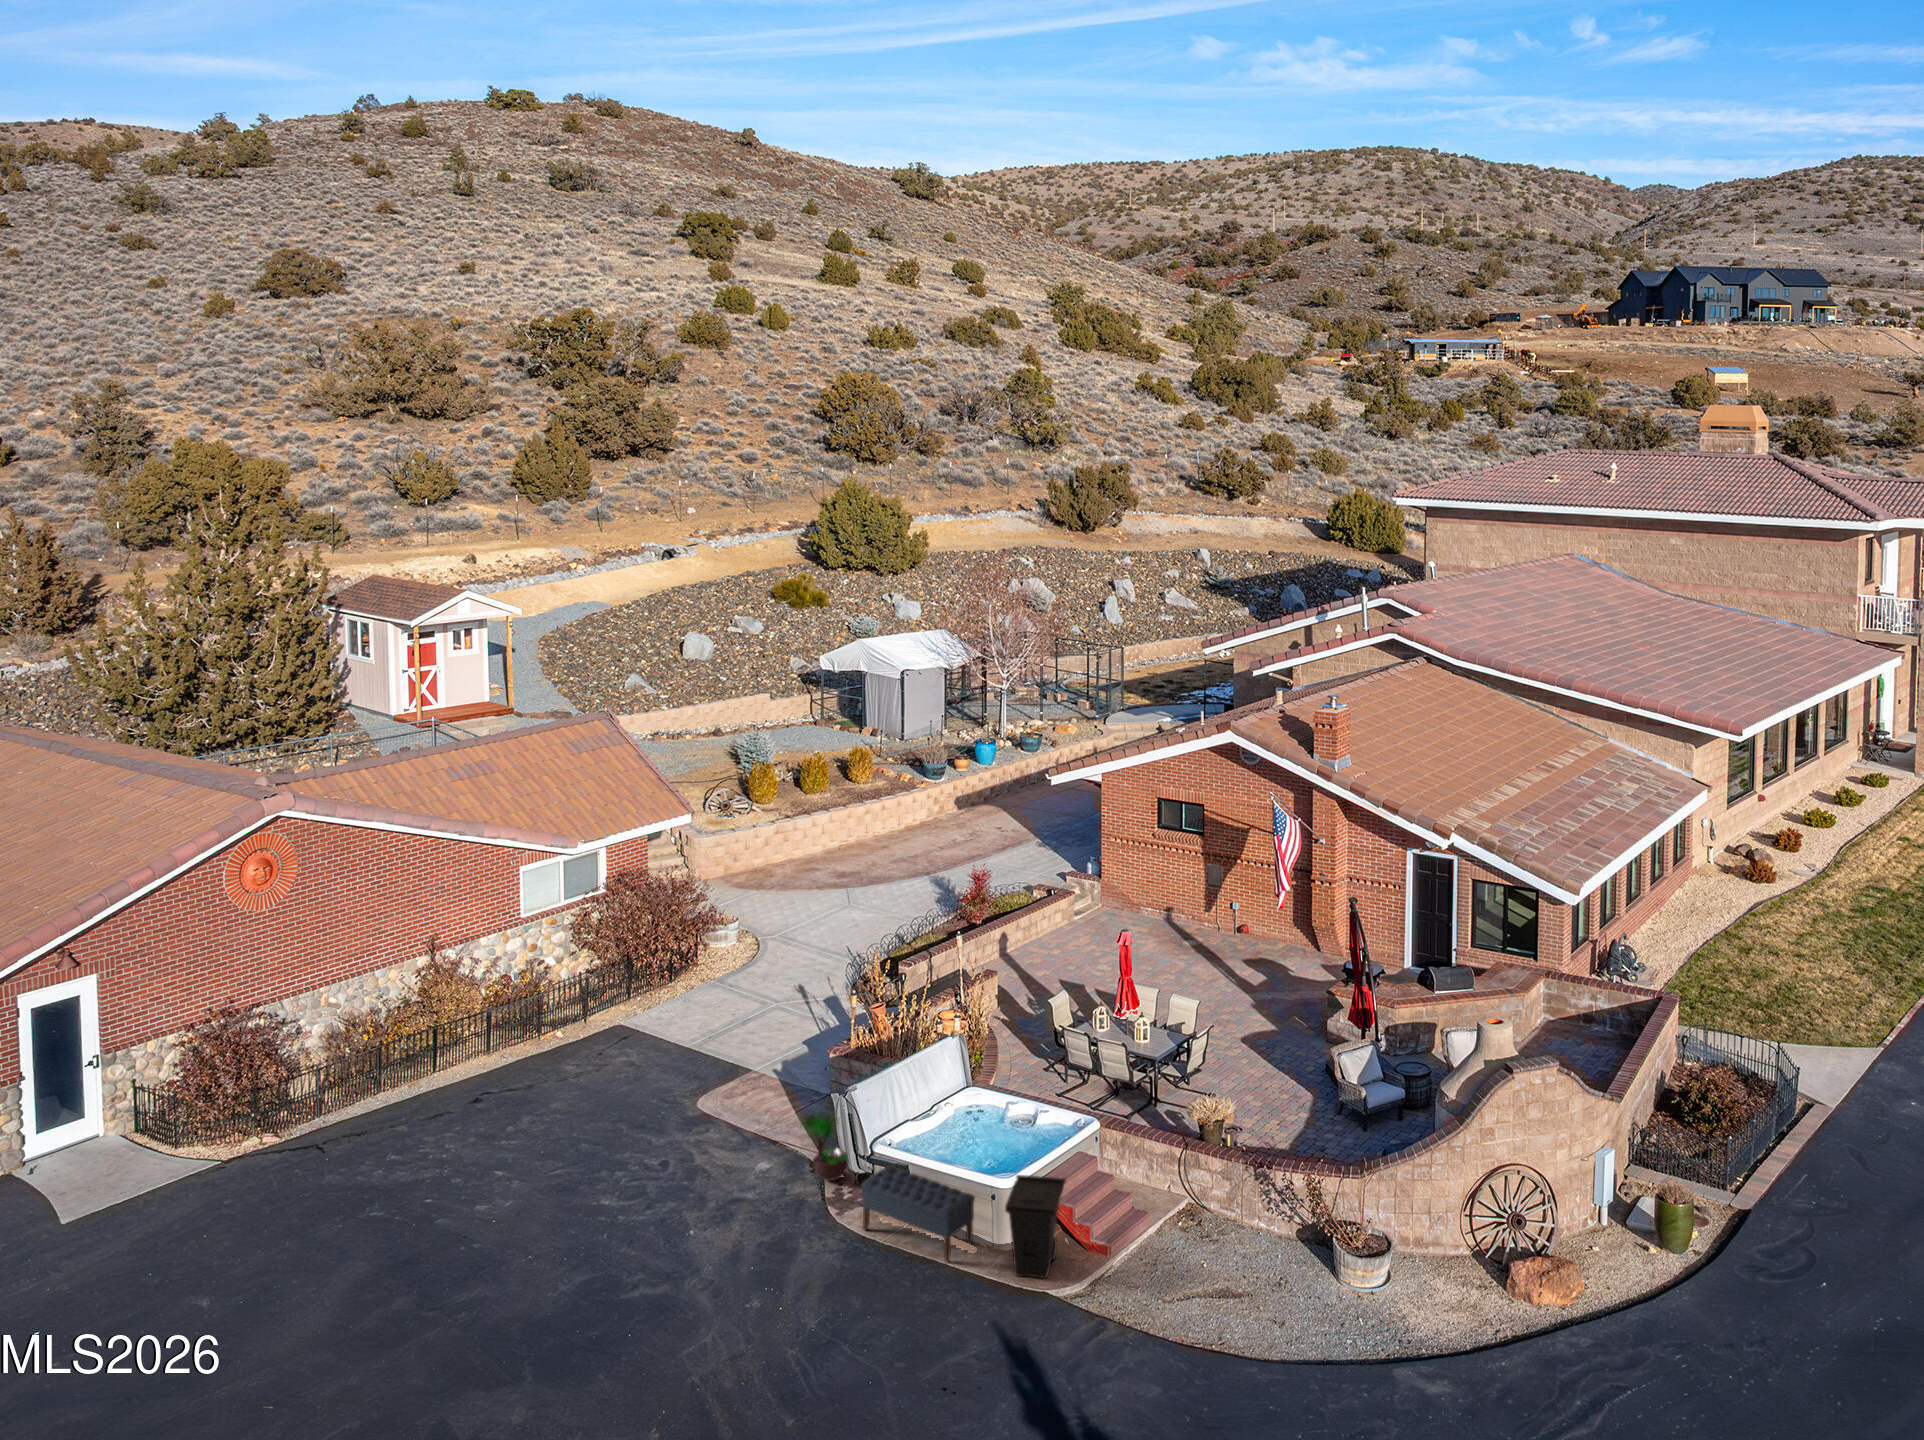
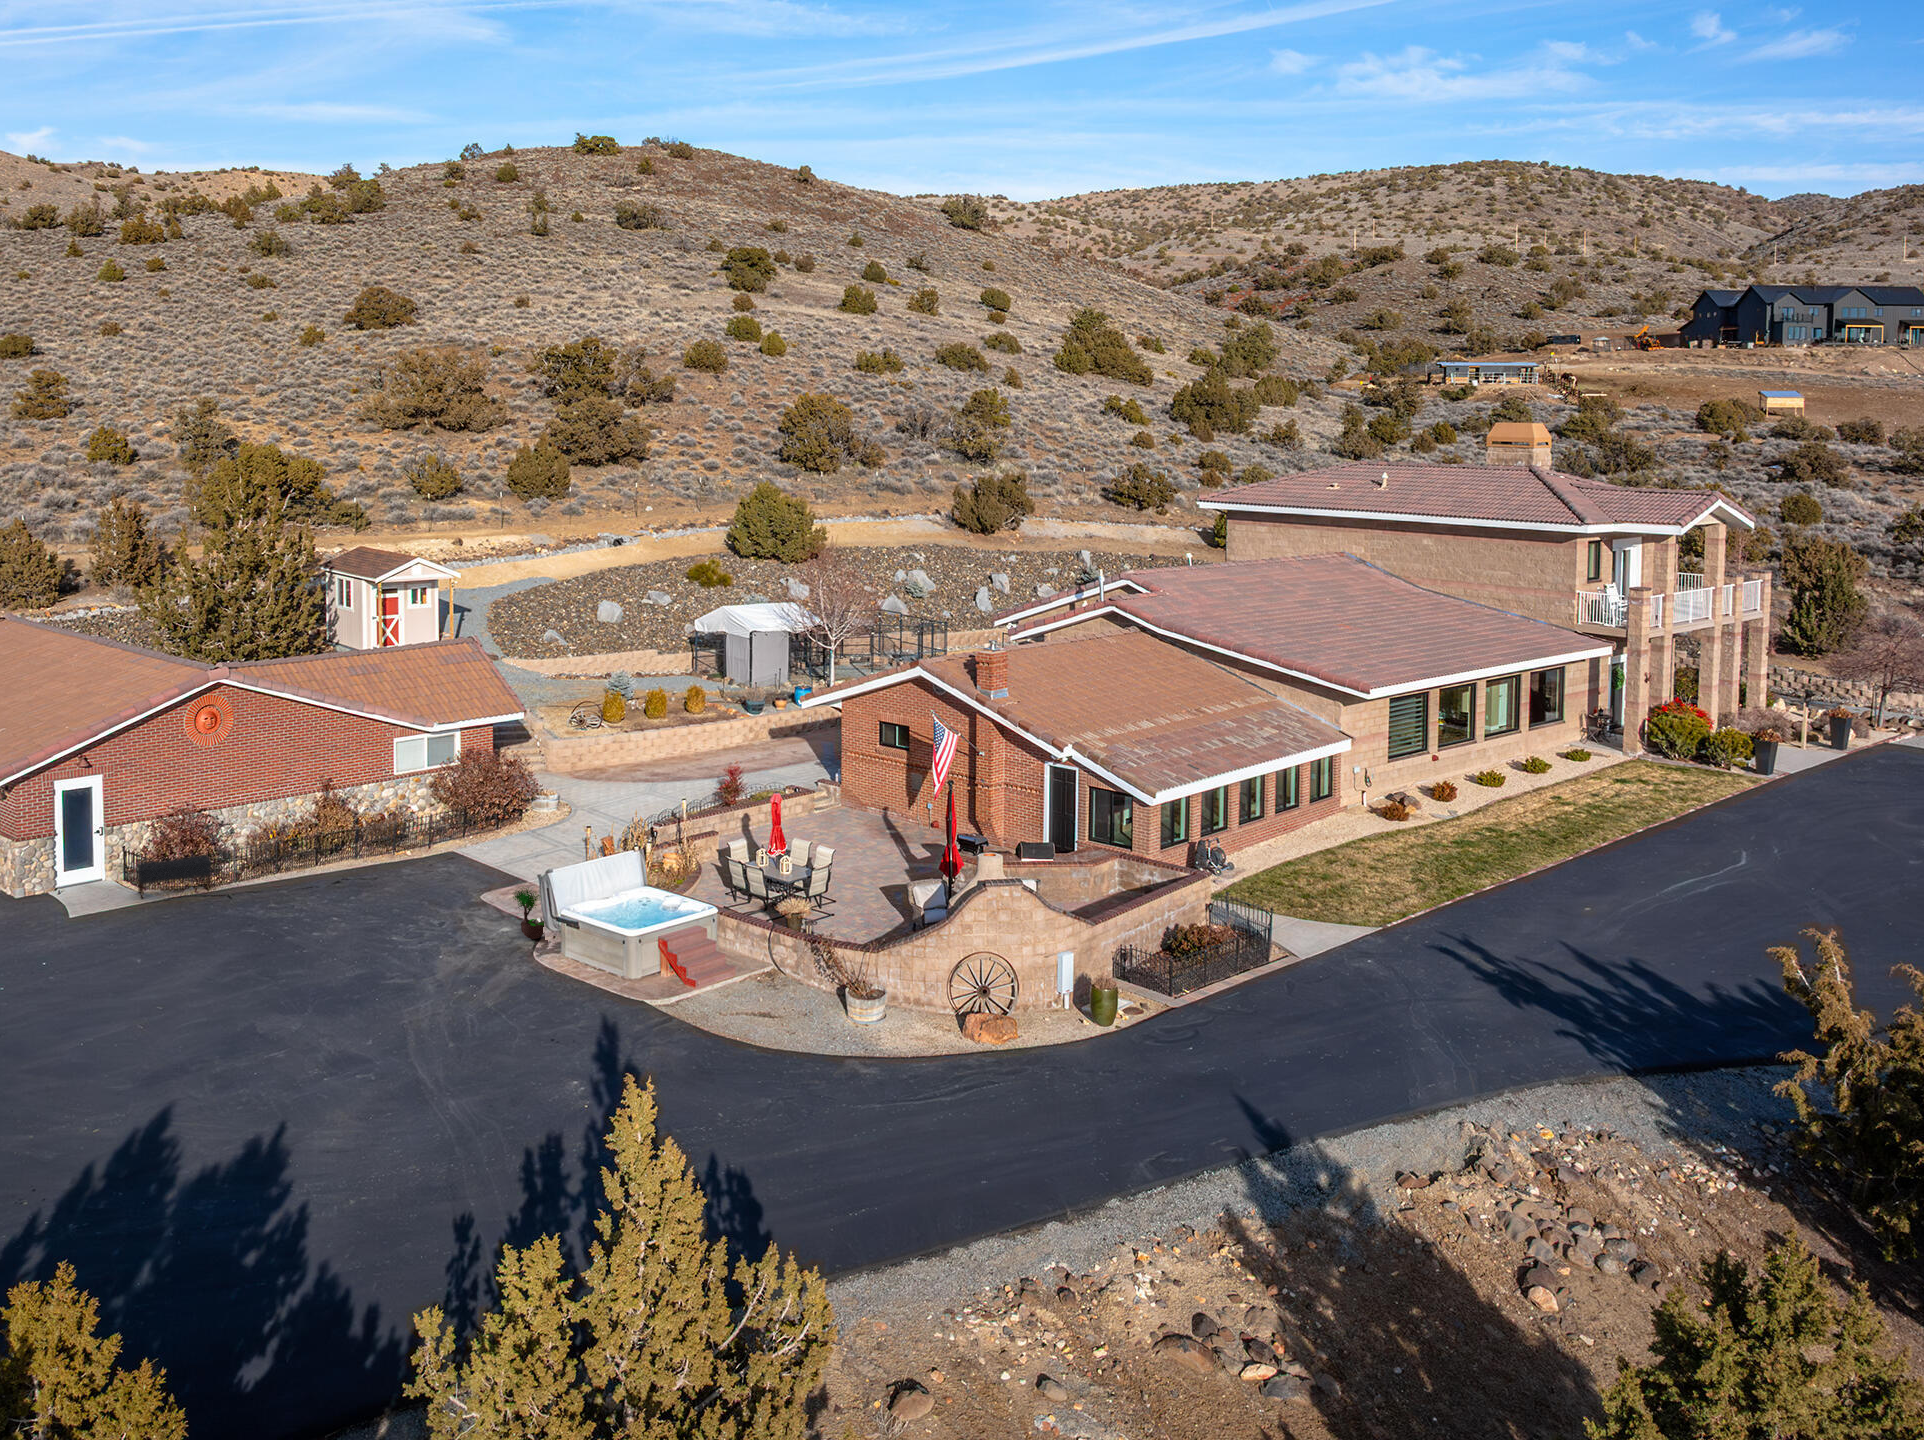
bench: present [861,1167,975,1262] -> present [137,855,211,898]
trash can: present [1005,1175,1066,1278] -> none [612,930,662,996]

